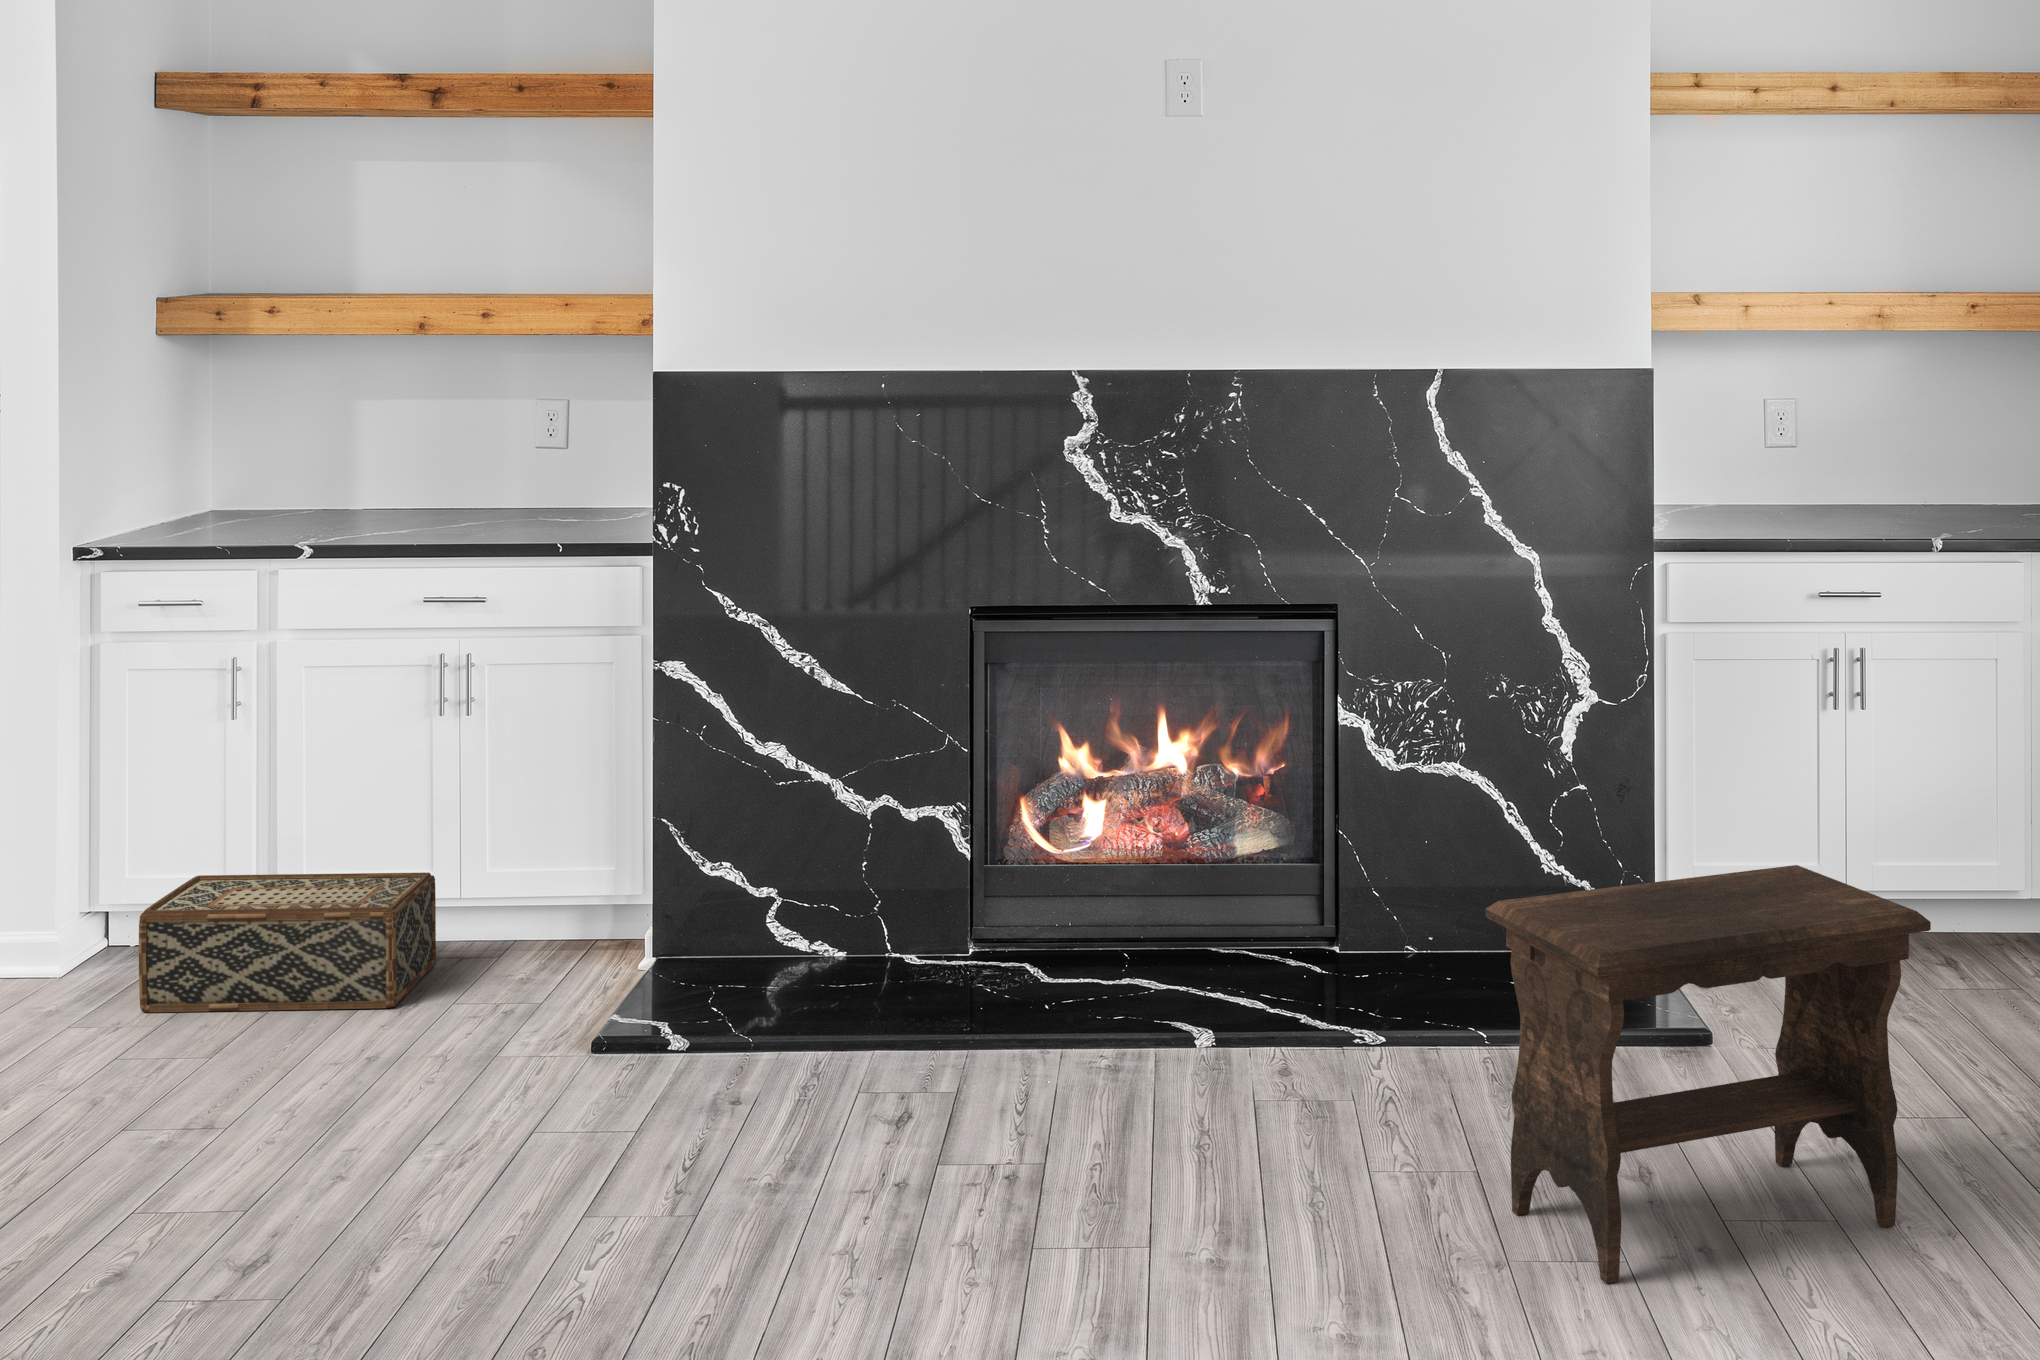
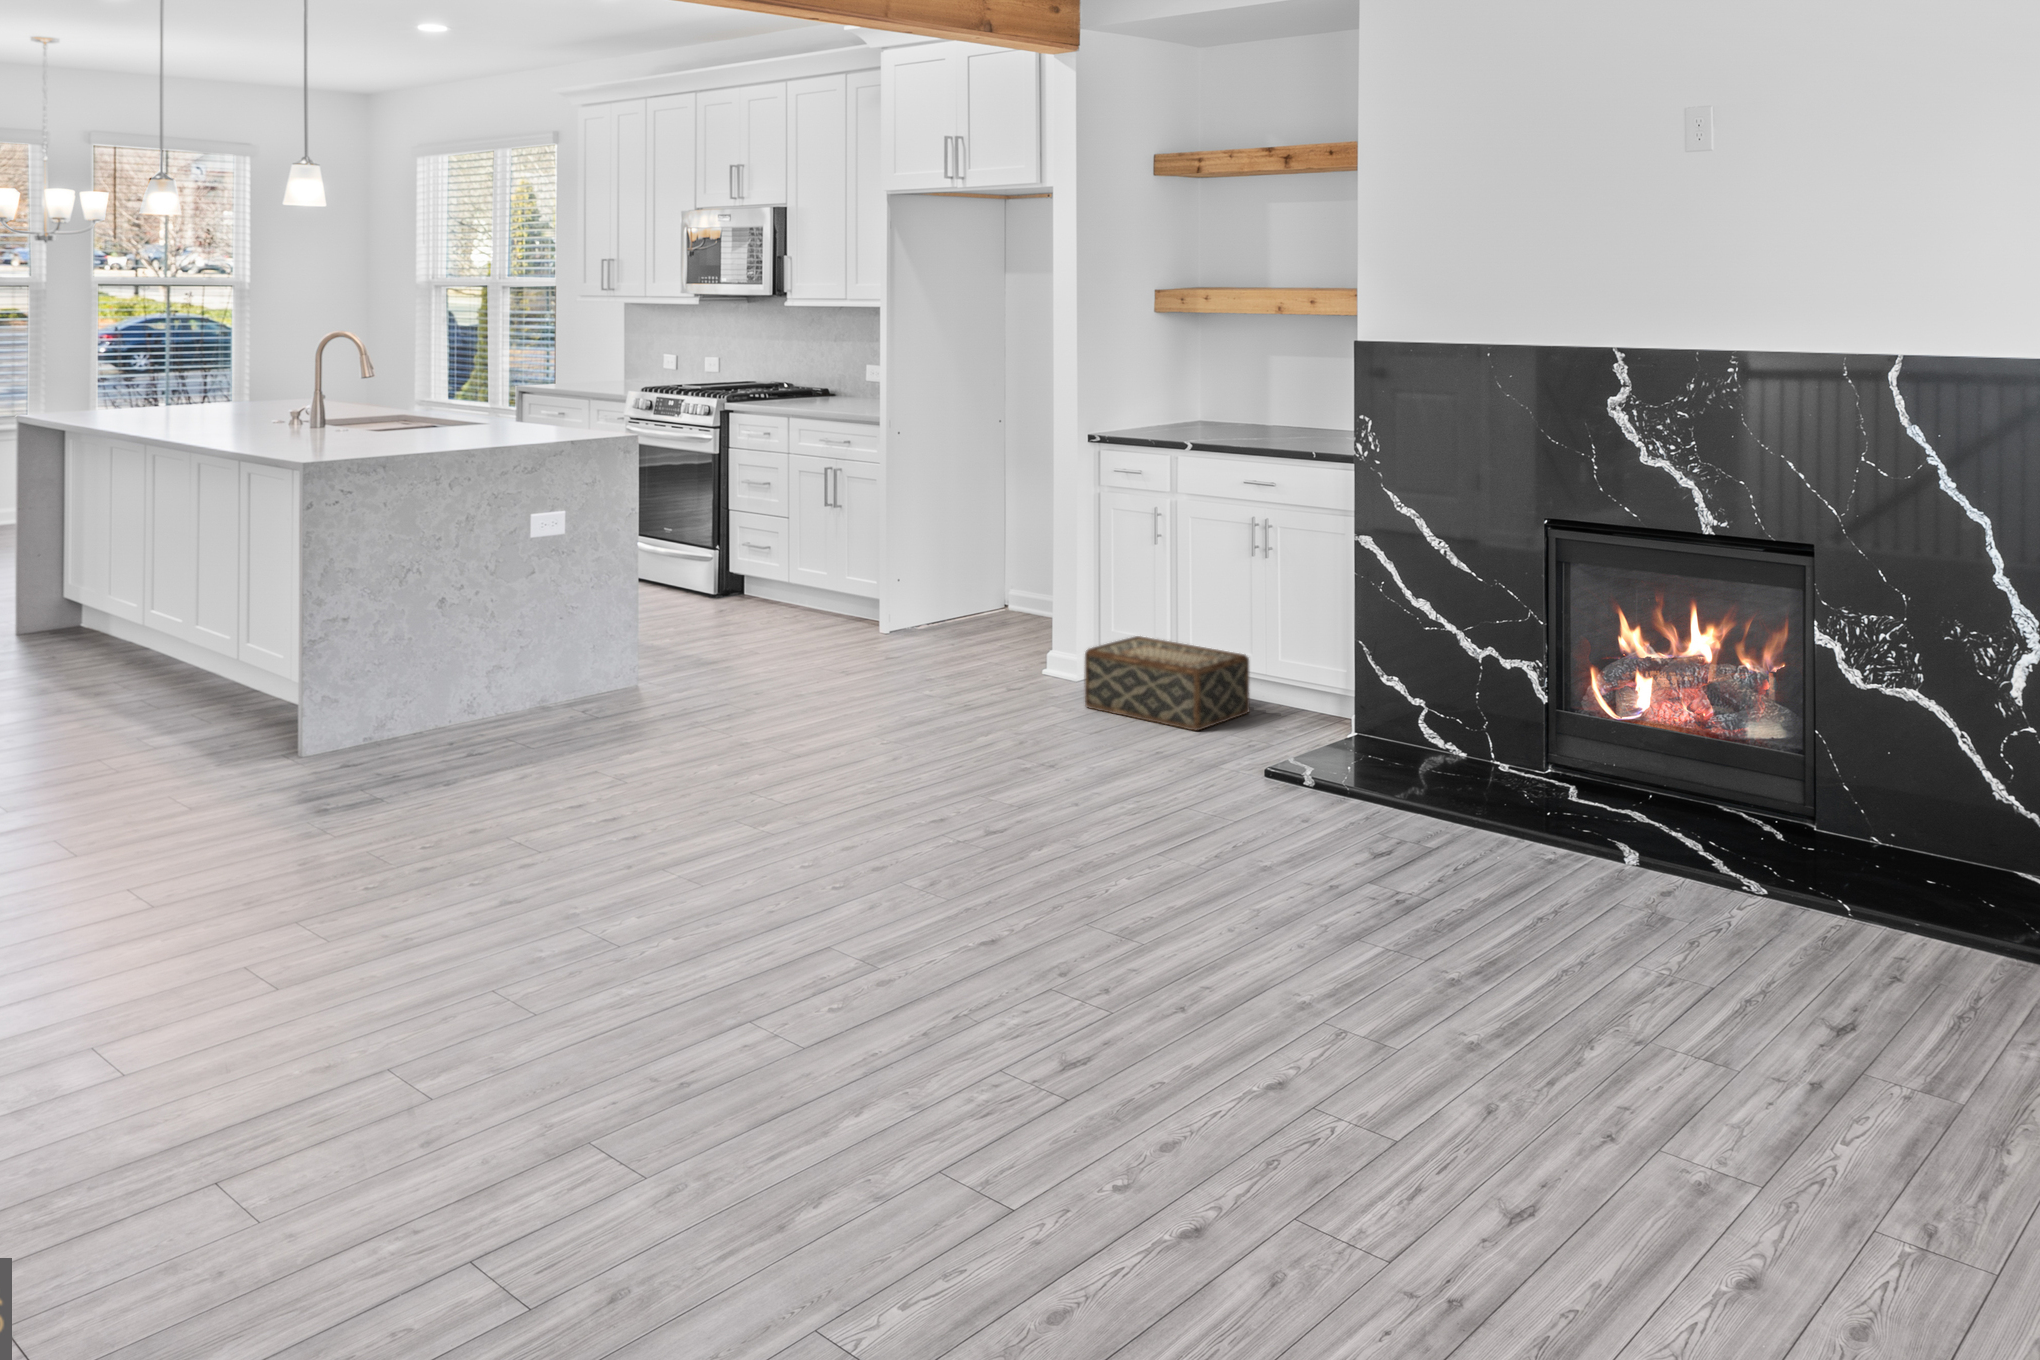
footstool: present [1485,865,1931,1283] -> none [1655,777,2029,1144]

